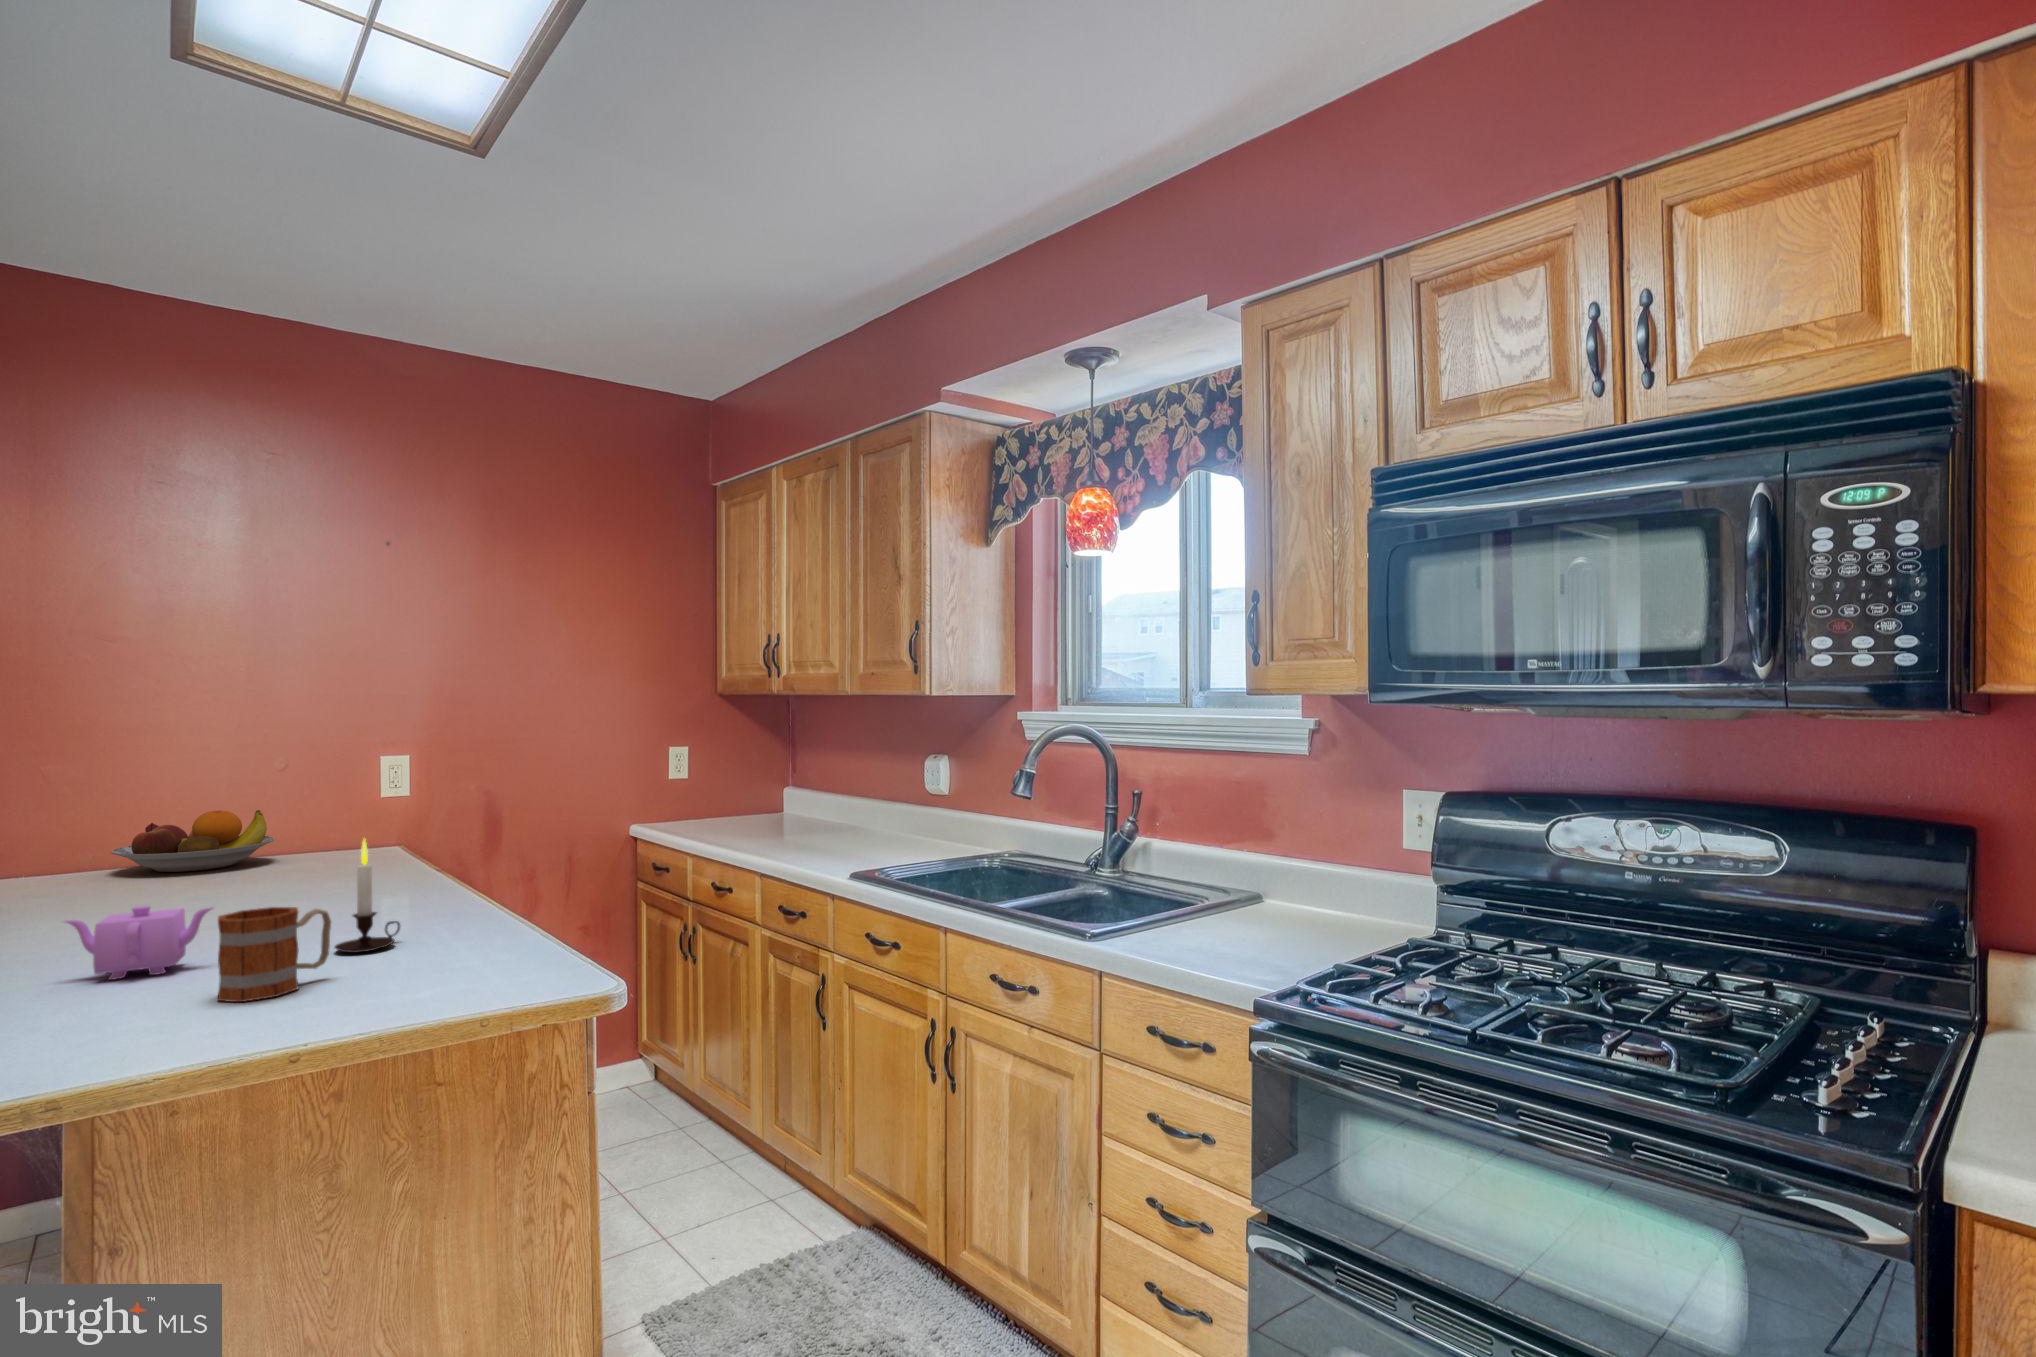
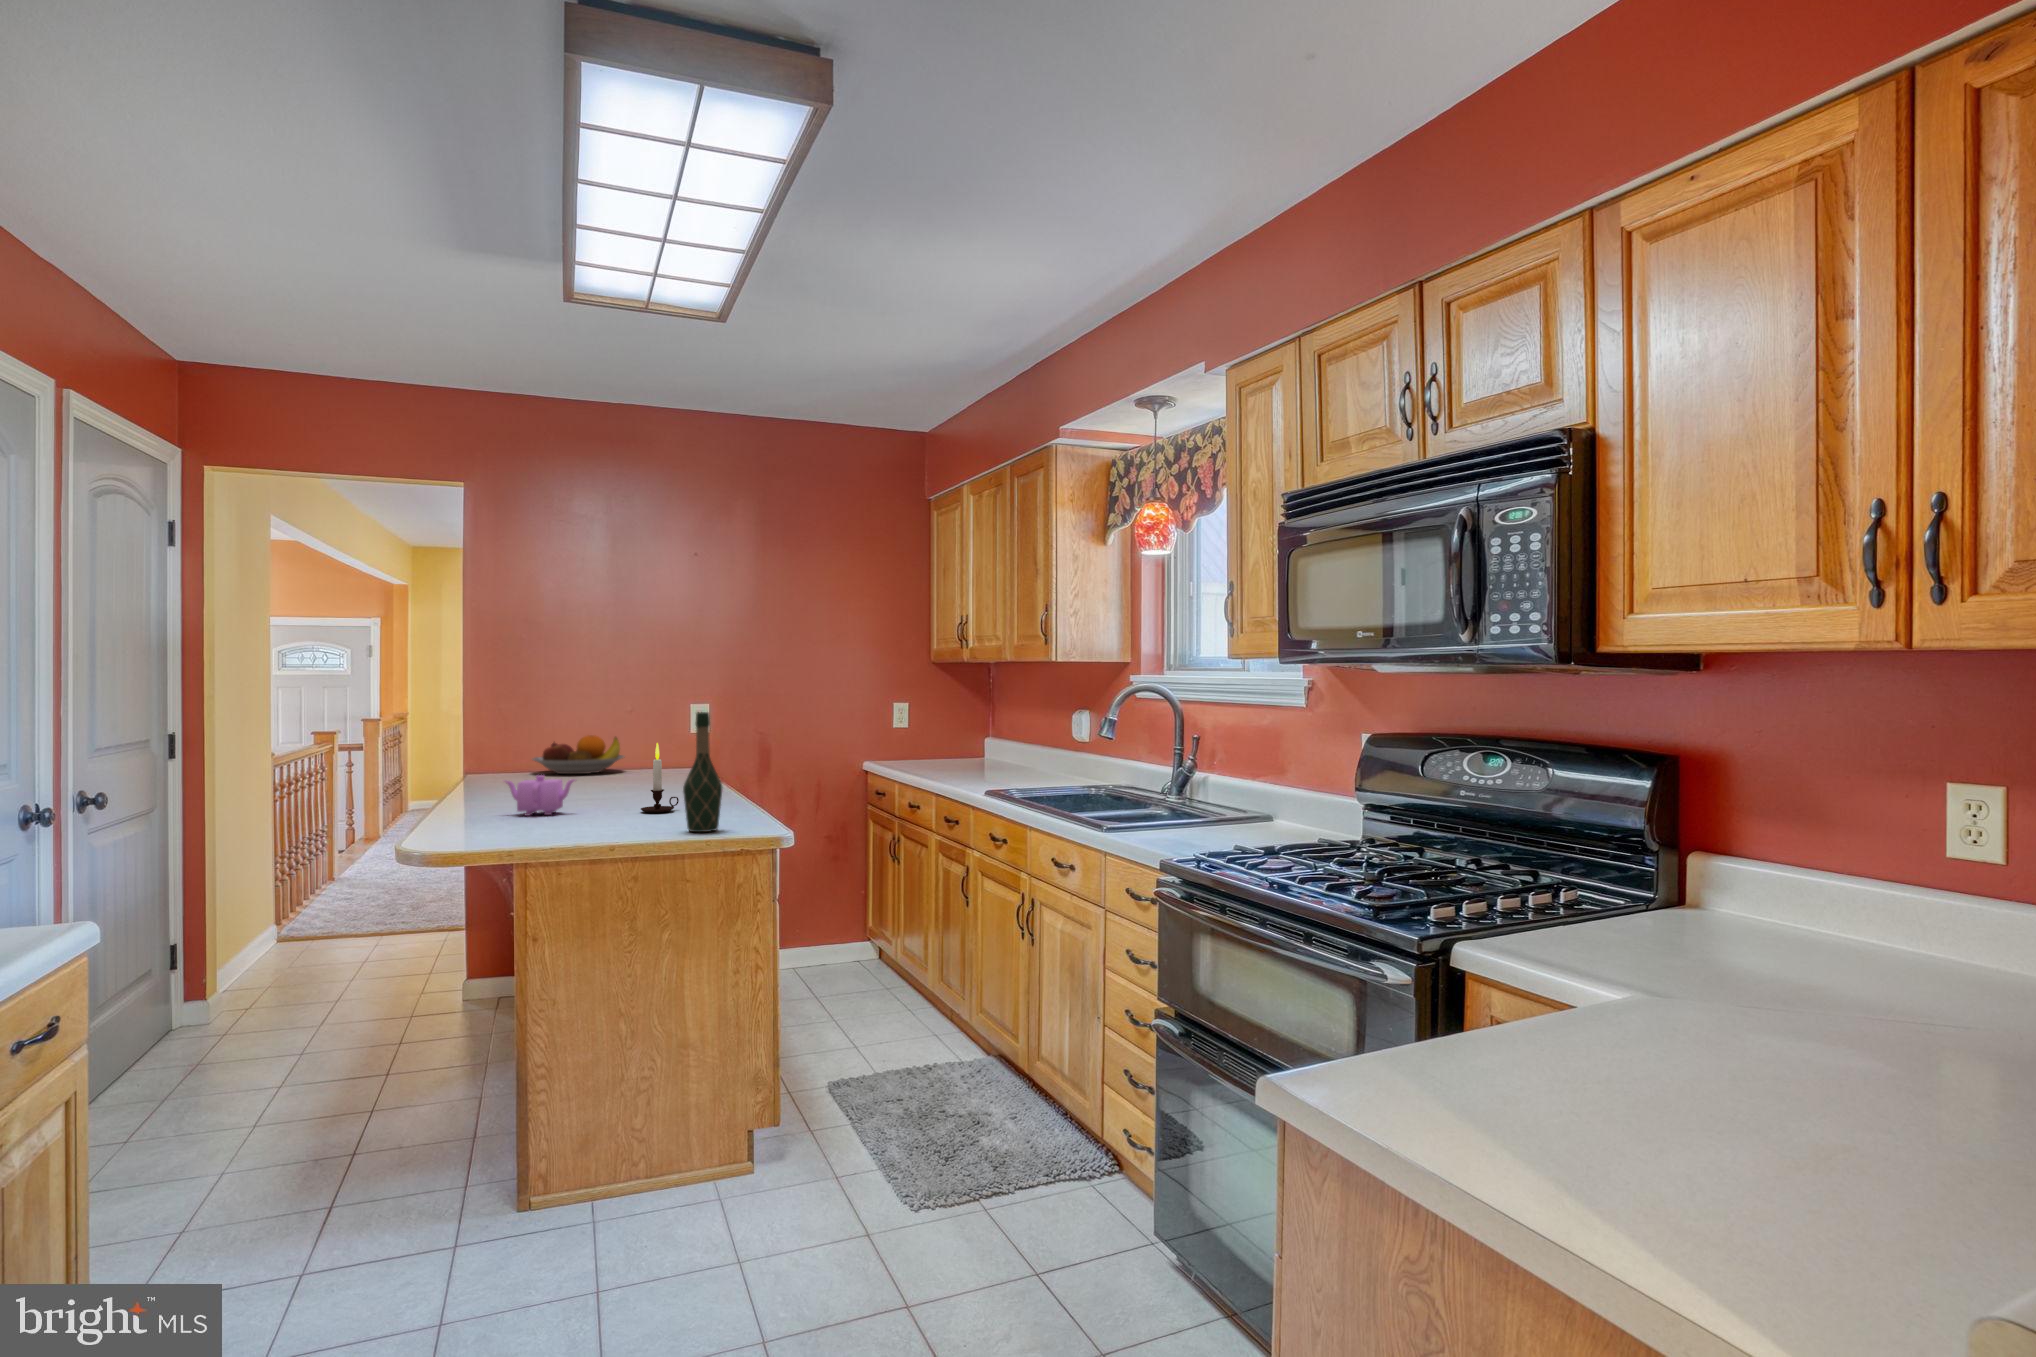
wine bottle: none [434,795,505,998] -> present [683,712,722,832]
mug: present [218,907,331,1002] -> none [575,777,635,827]

